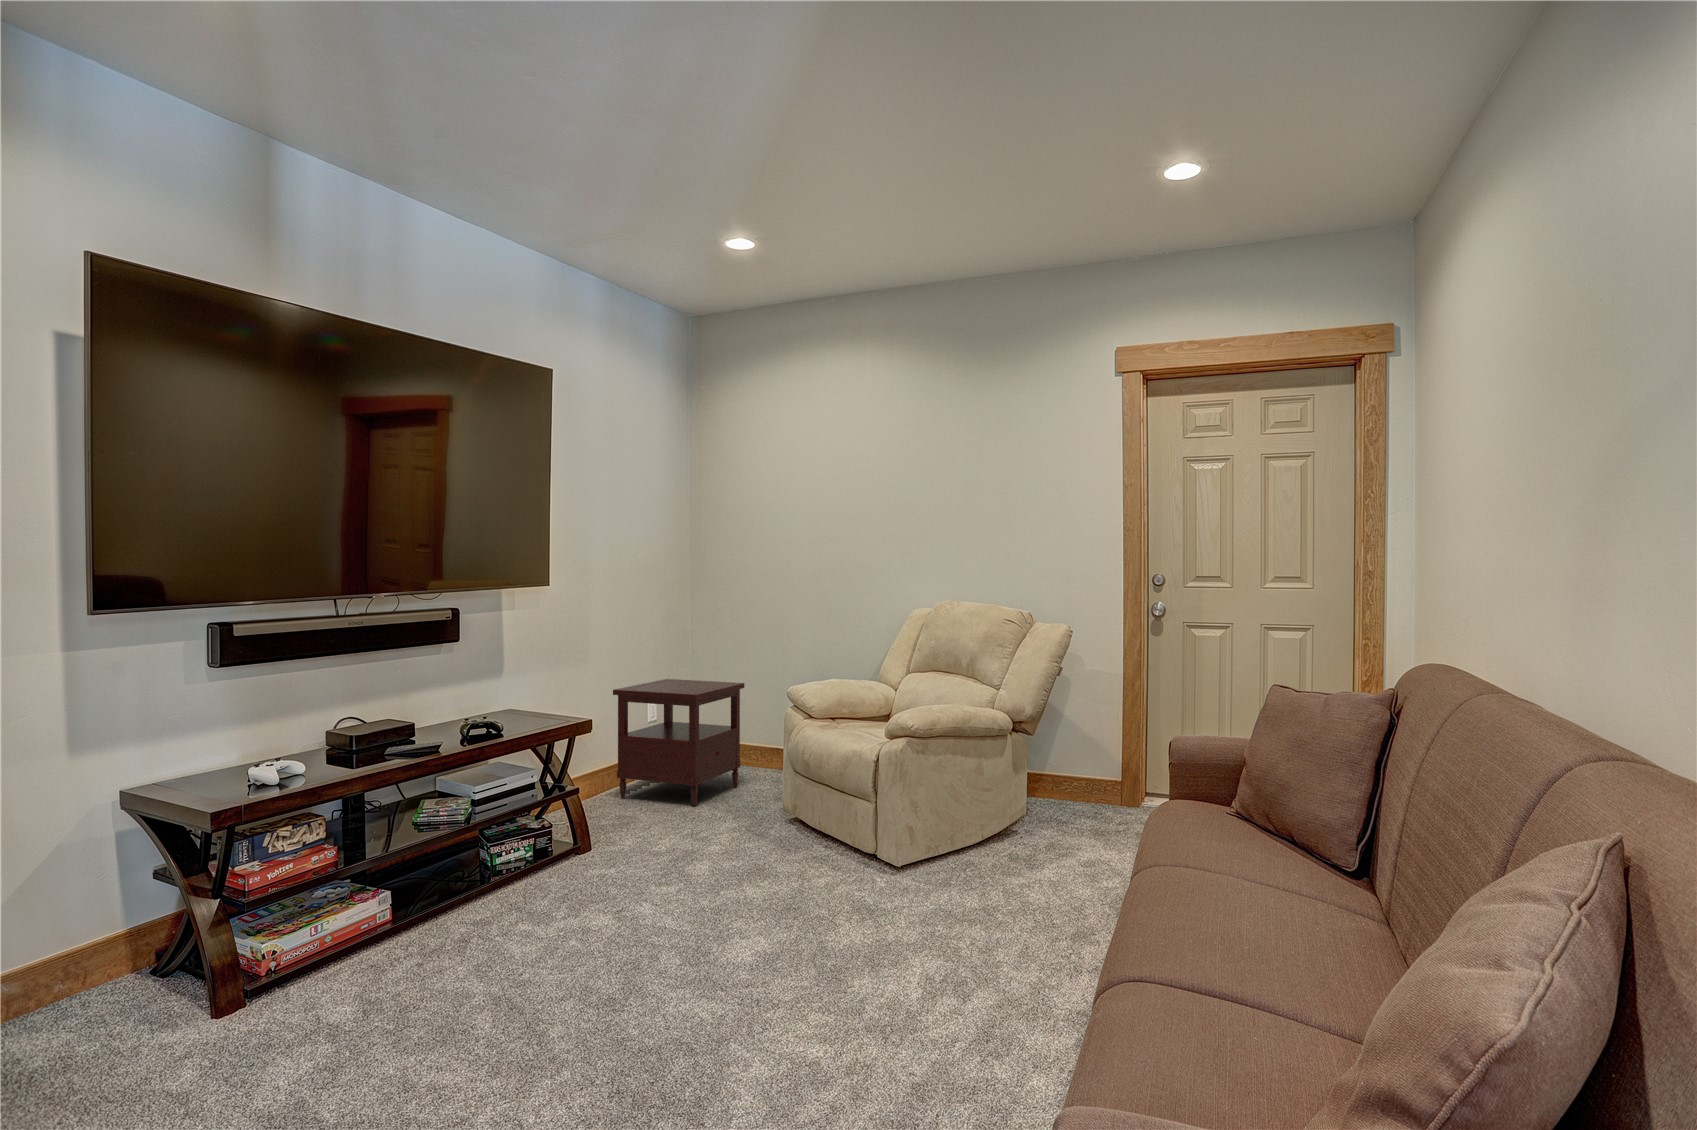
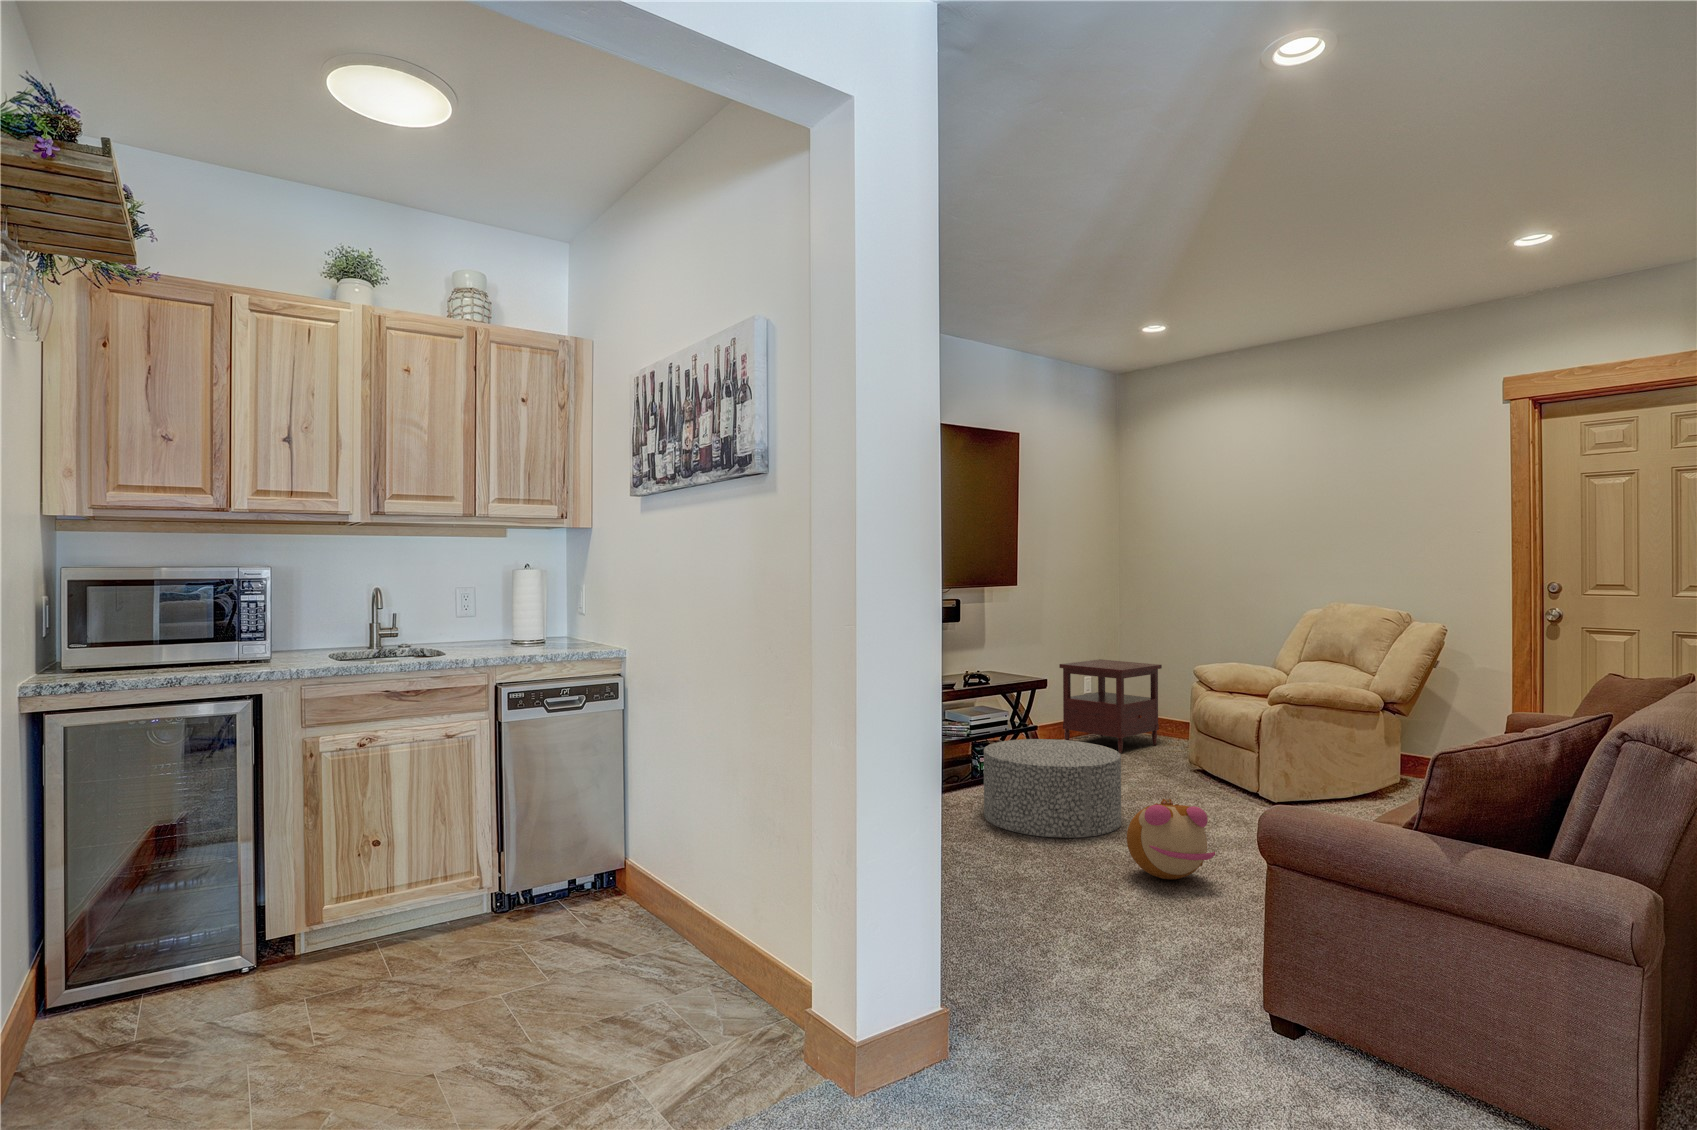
ottoman: none [488,815,707,995] -> present [984,739,1121,838]
plush toy: none [726,922,863,1059] -> present [1127,799,1215,880]

